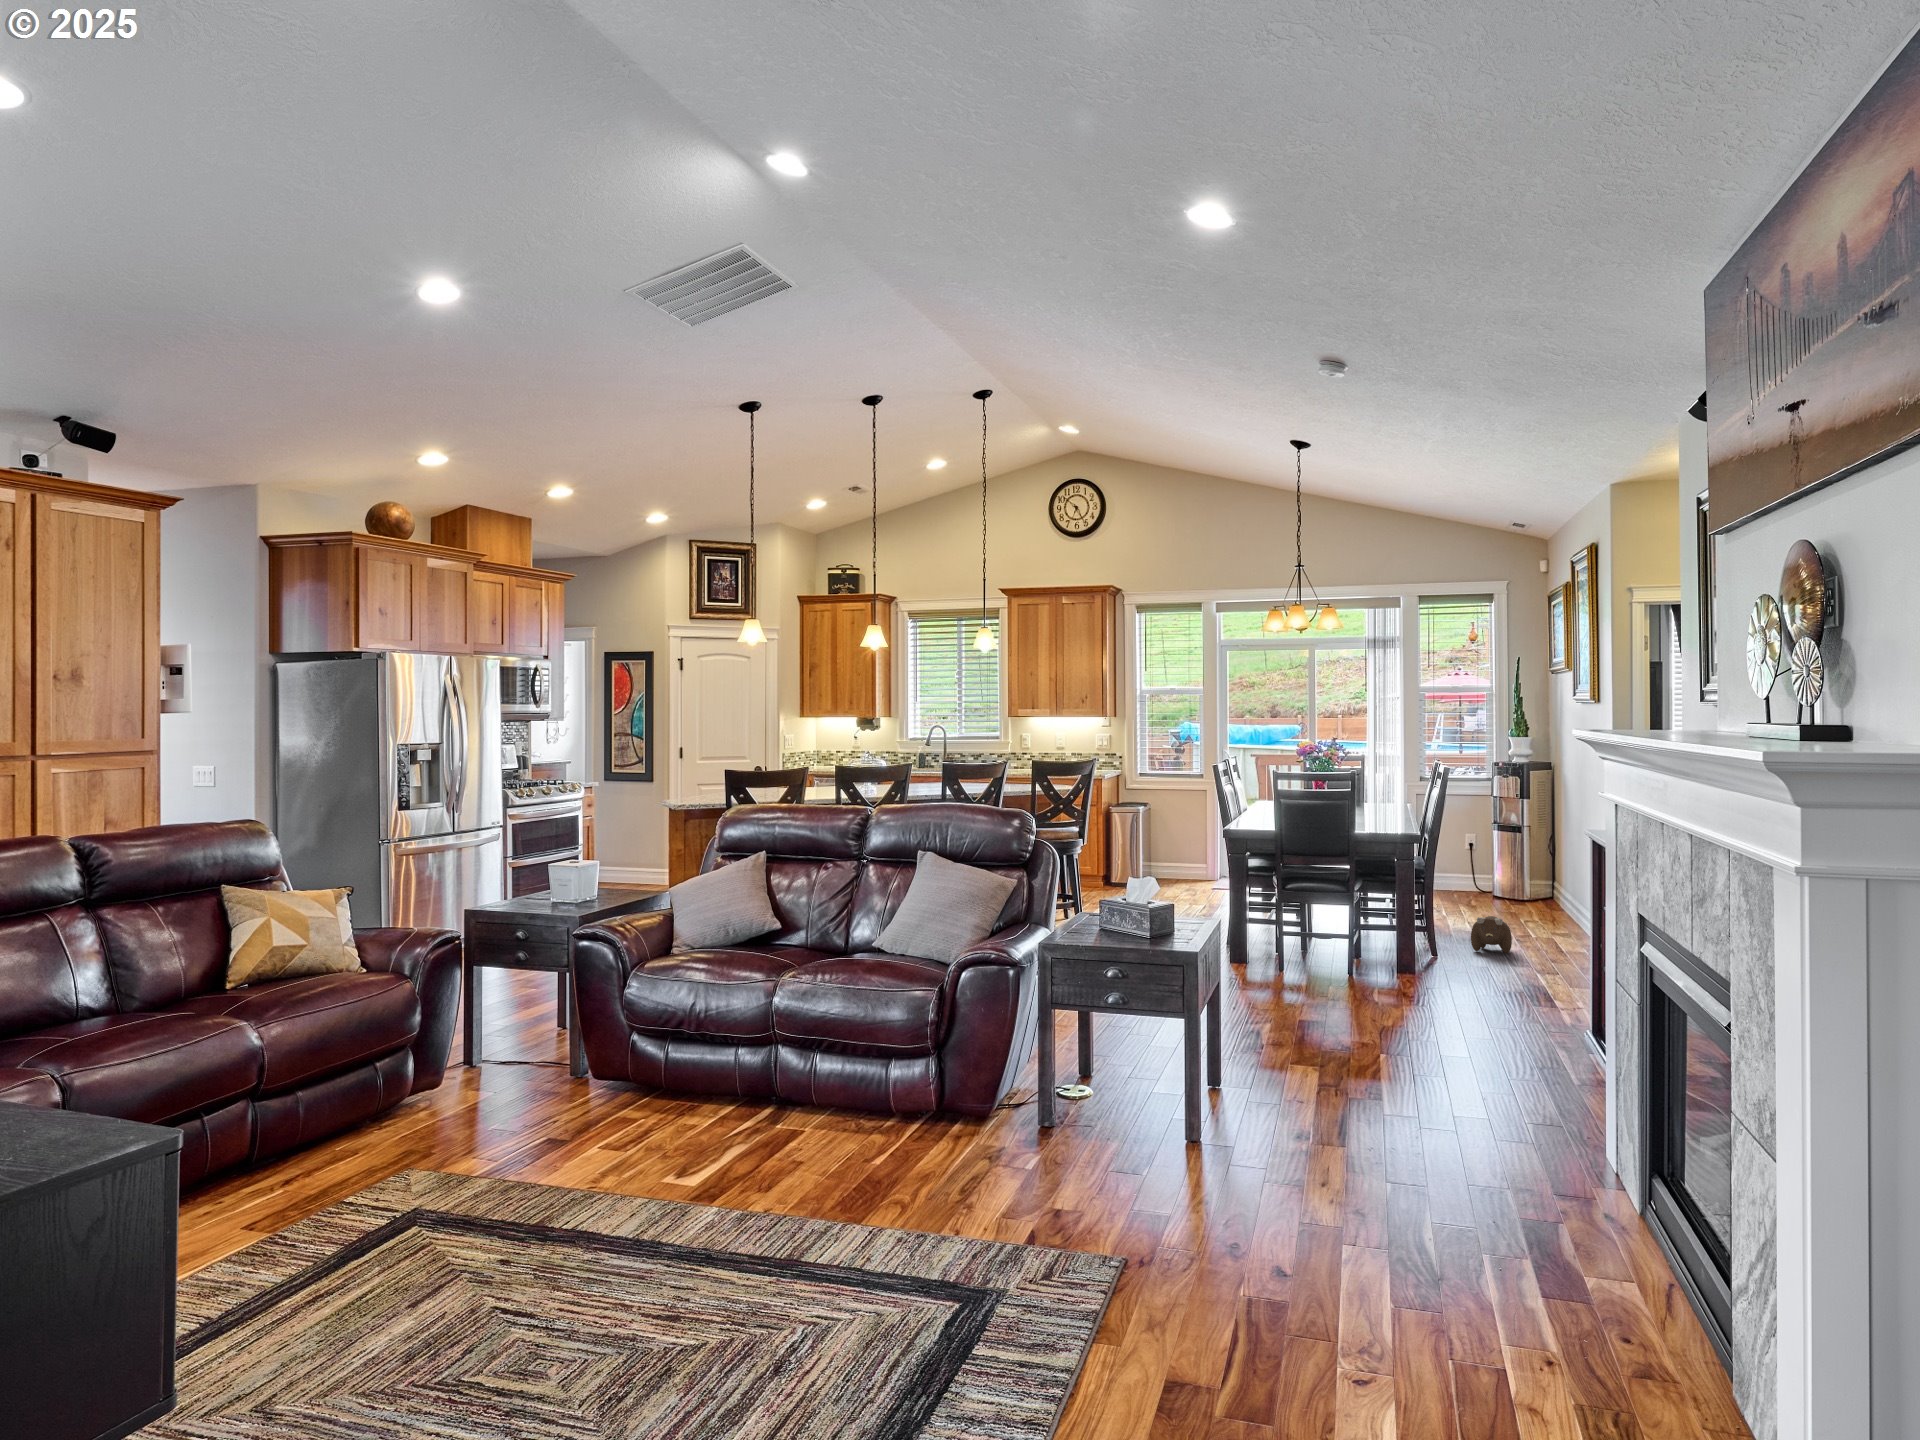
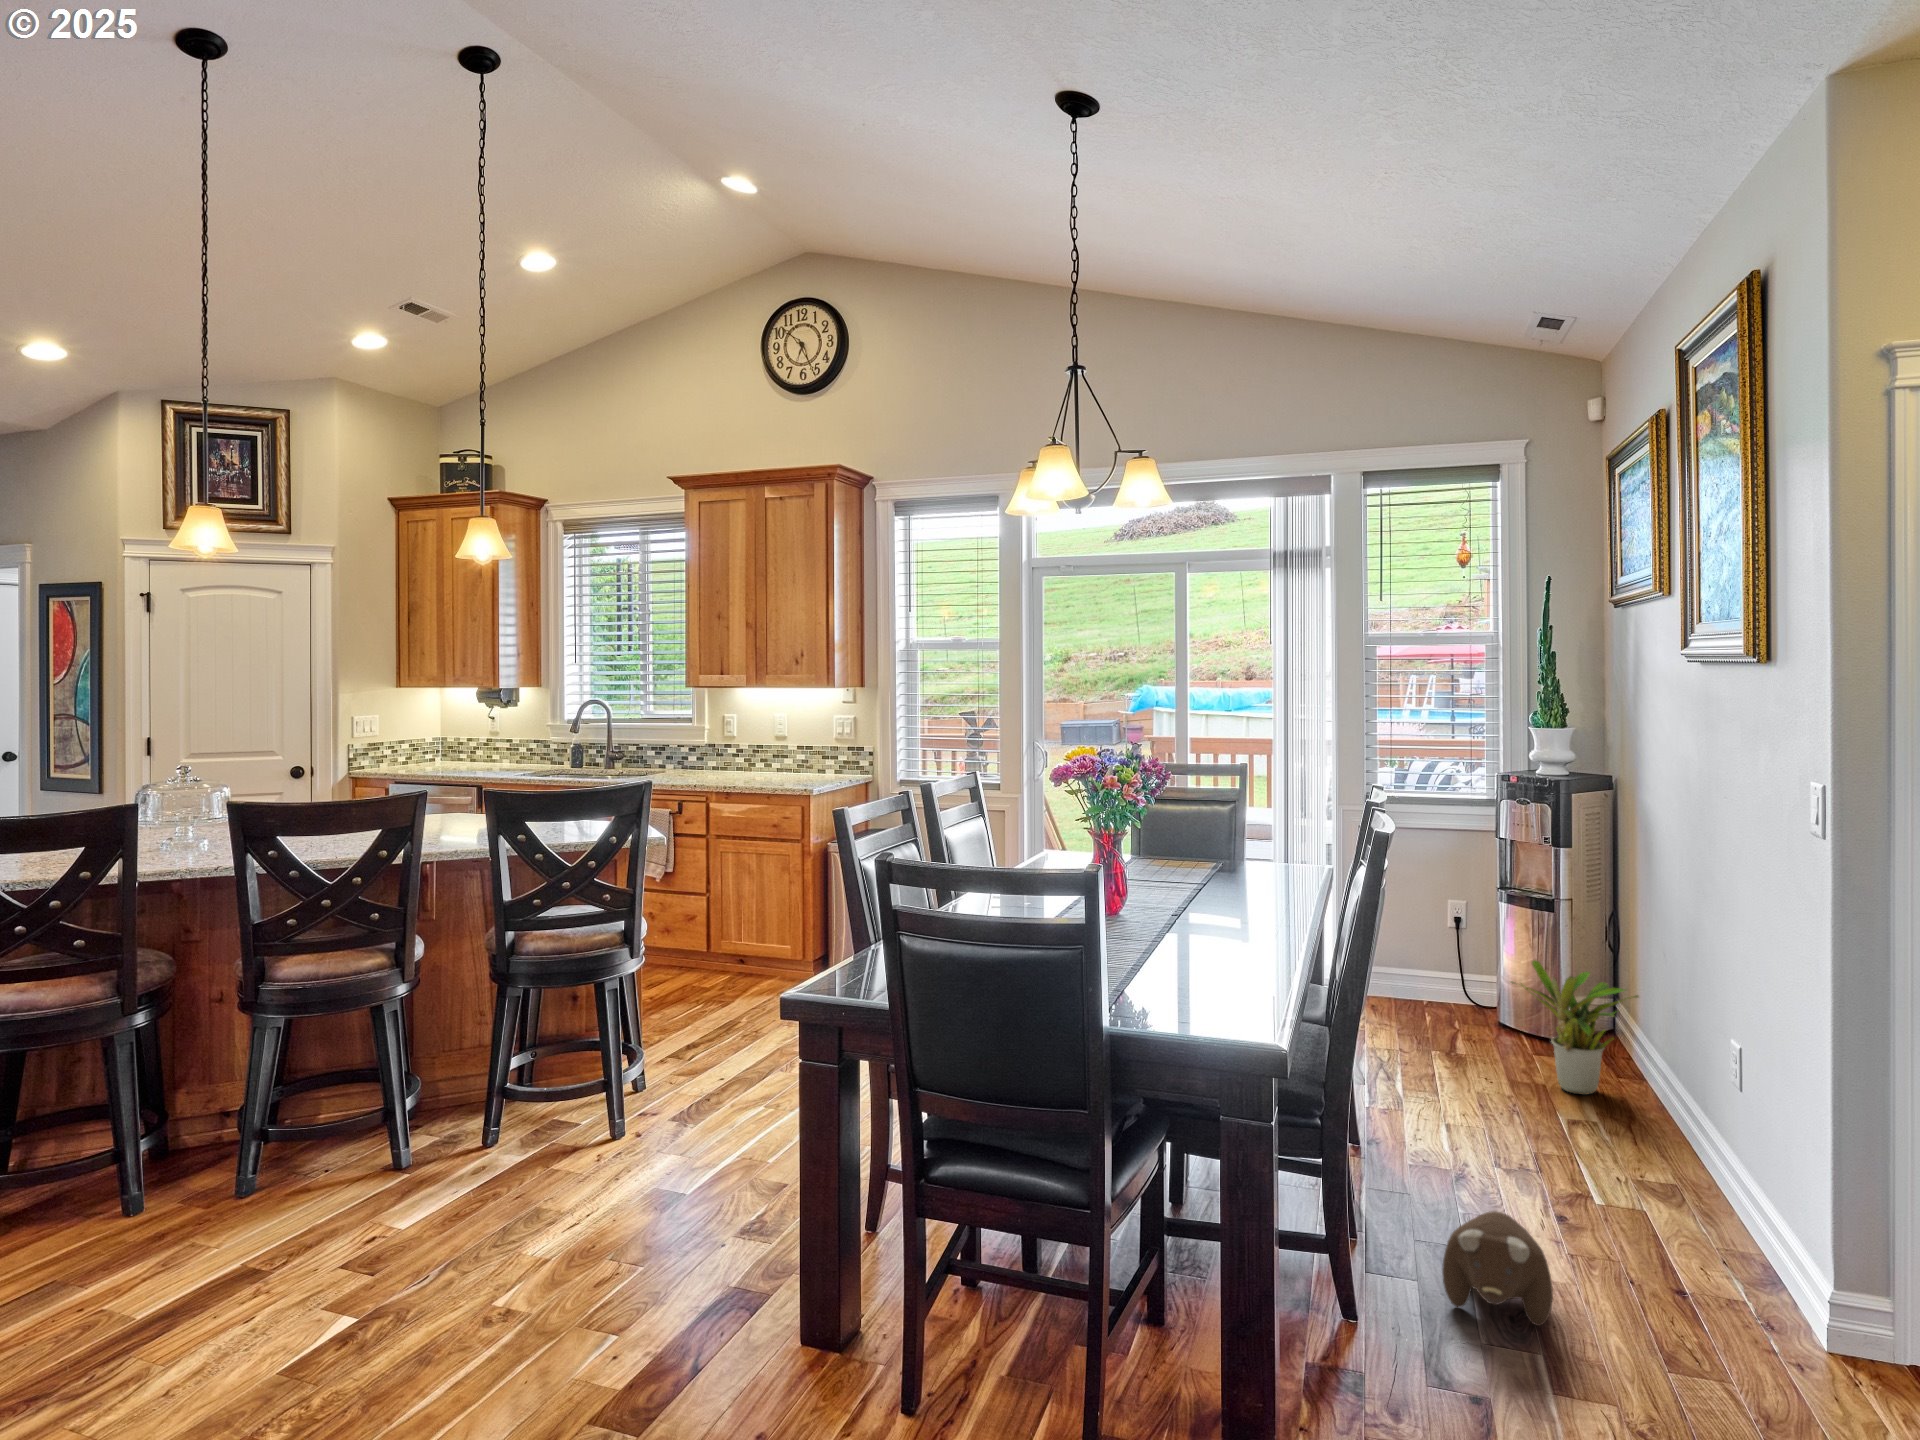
potted plant: none [1499,851,1560,914] -> present [1511,960,1639,1095]

